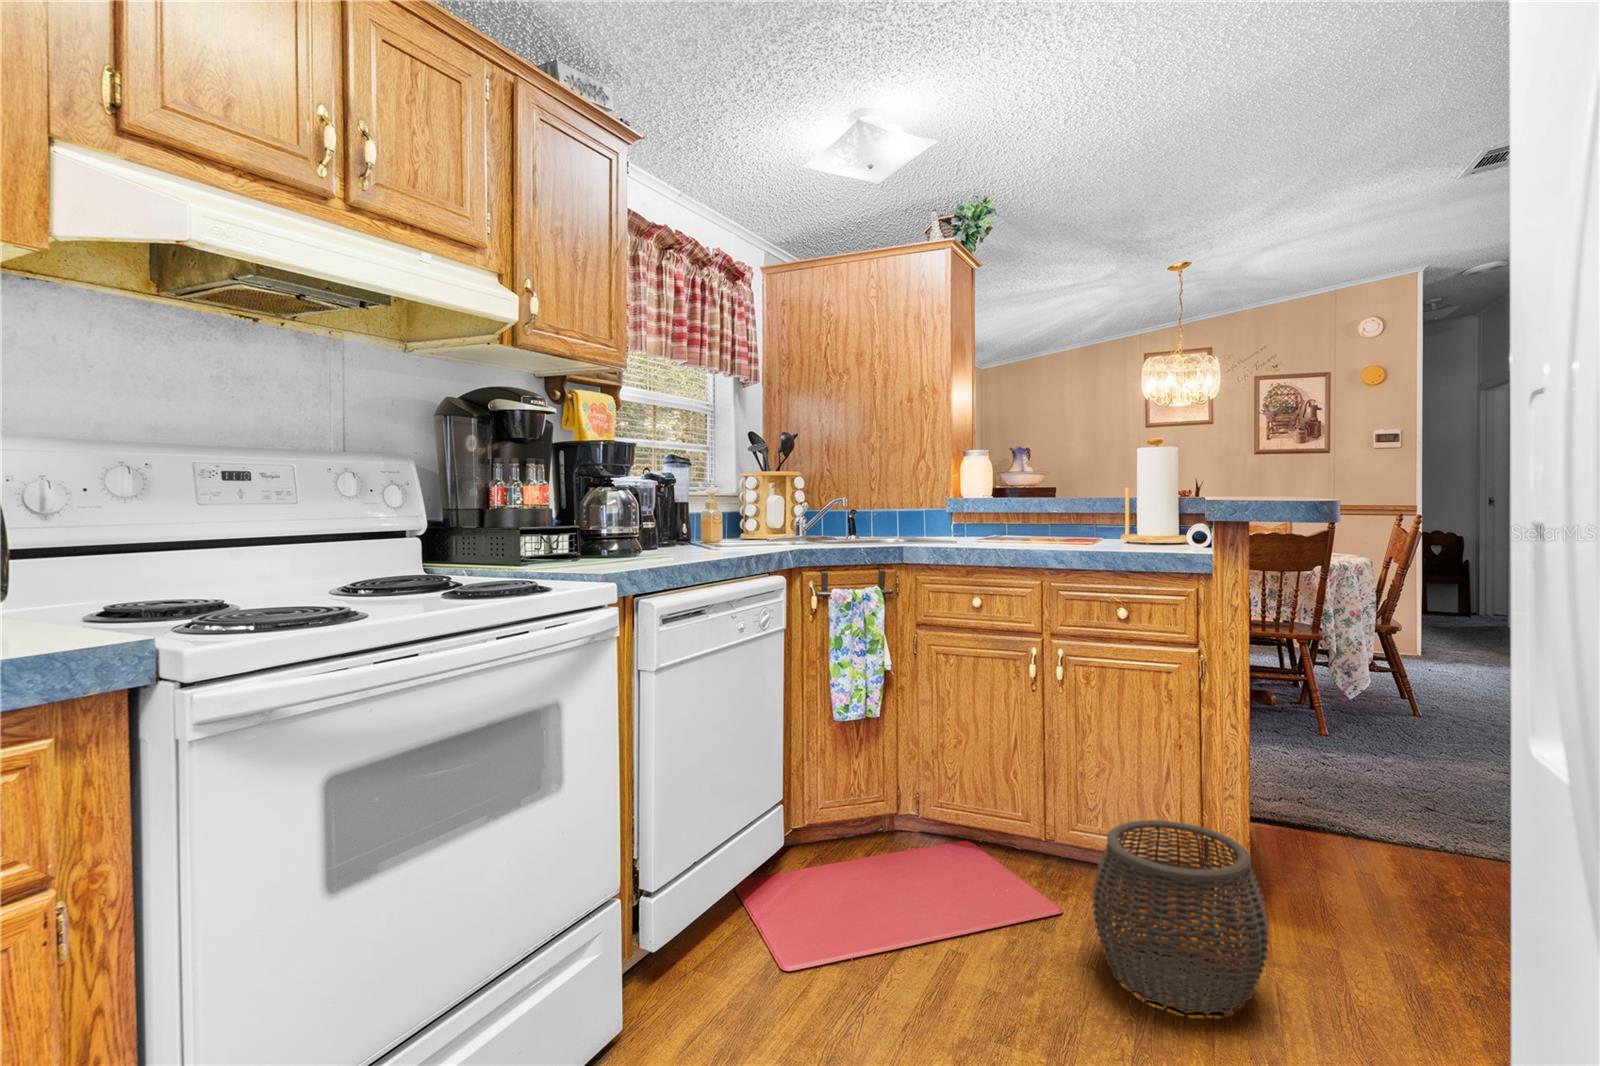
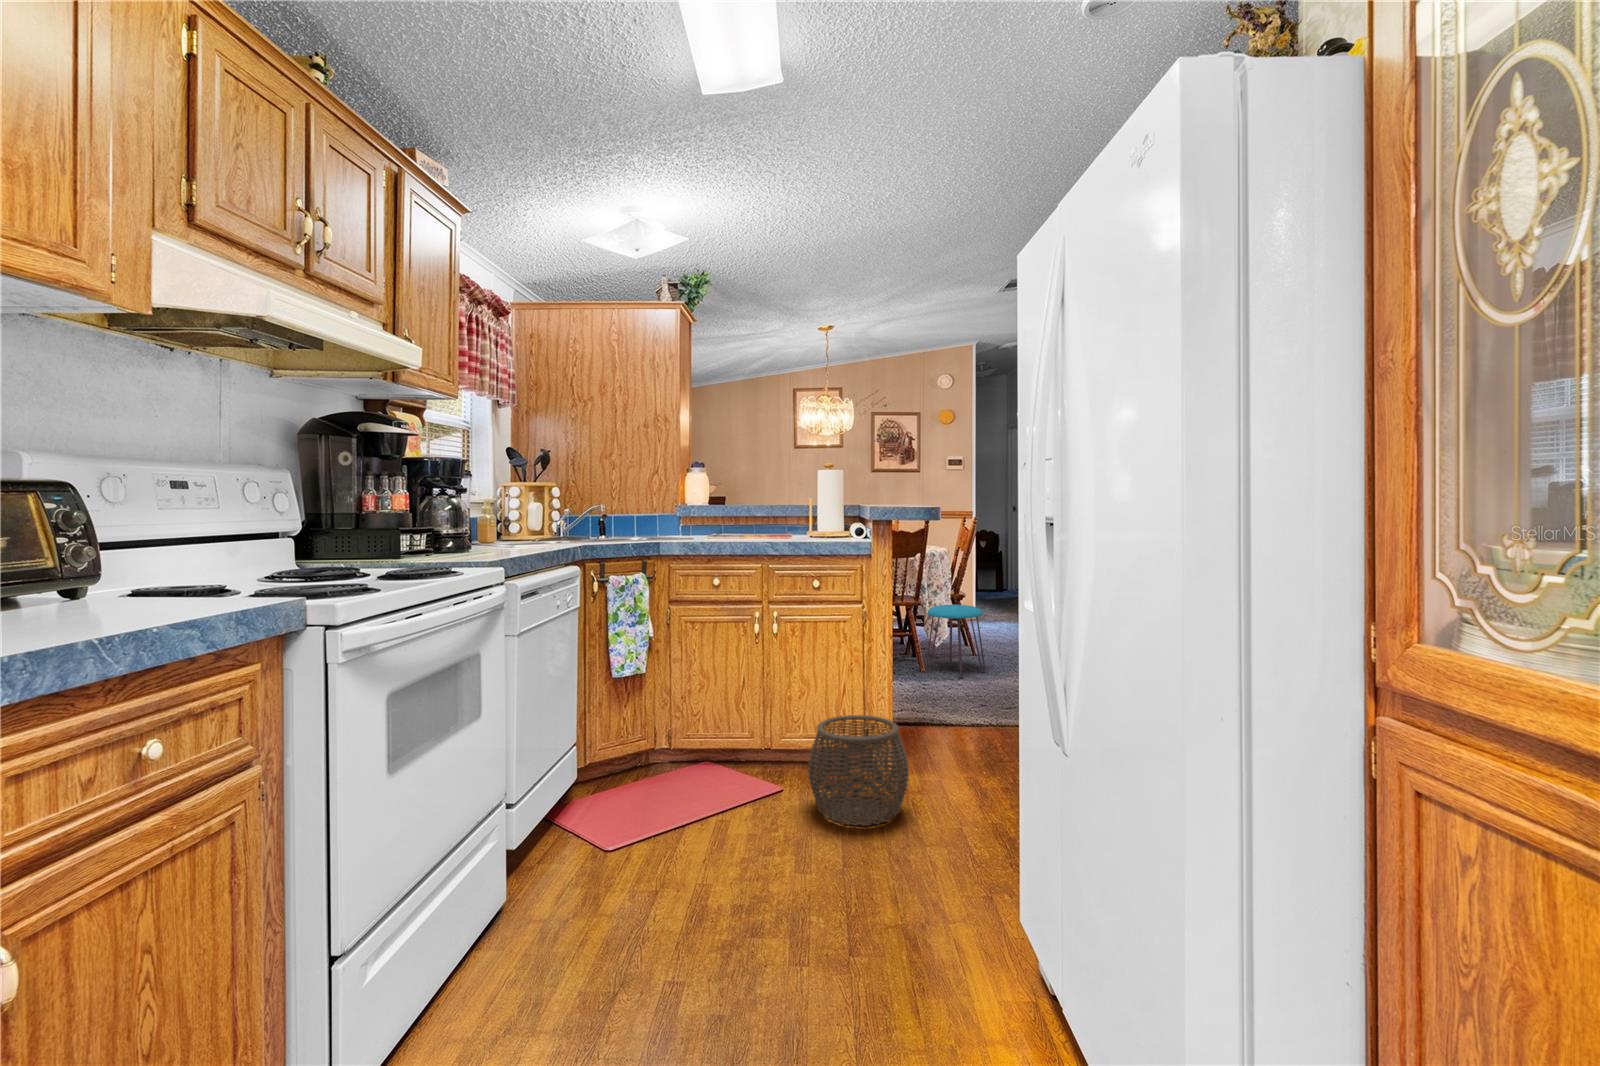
stool: none [1327,645,1437,760] -> present [926,605,985,679]

